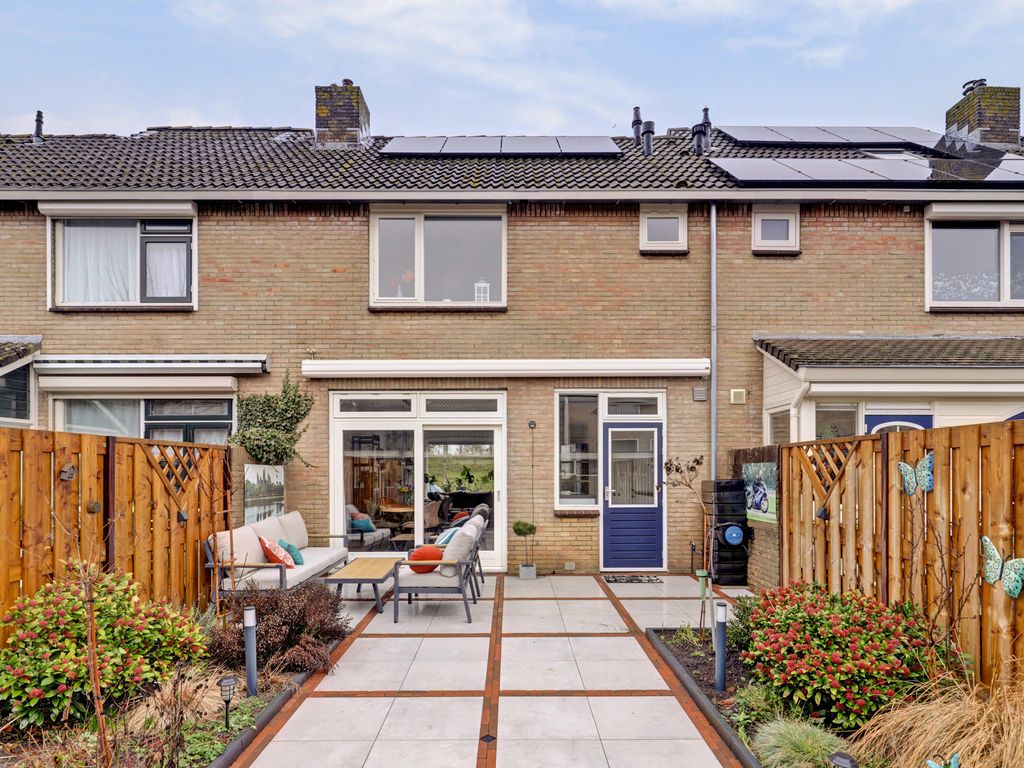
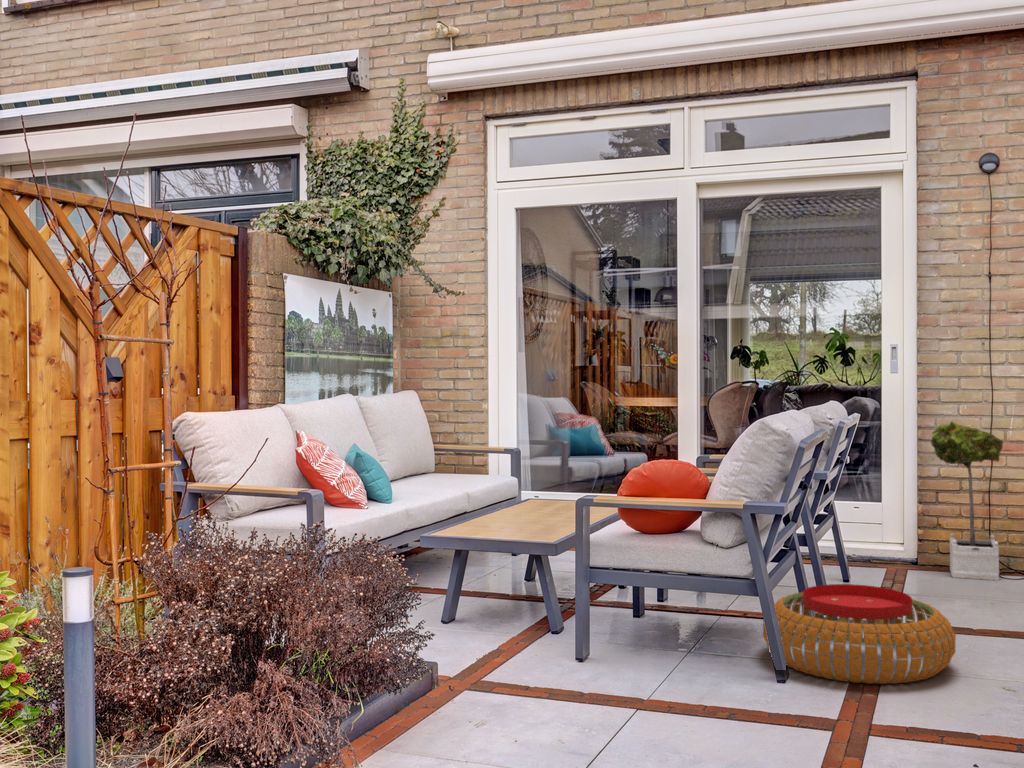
pouf: none [462,588,522,621] -> present [763,584,956,684]

